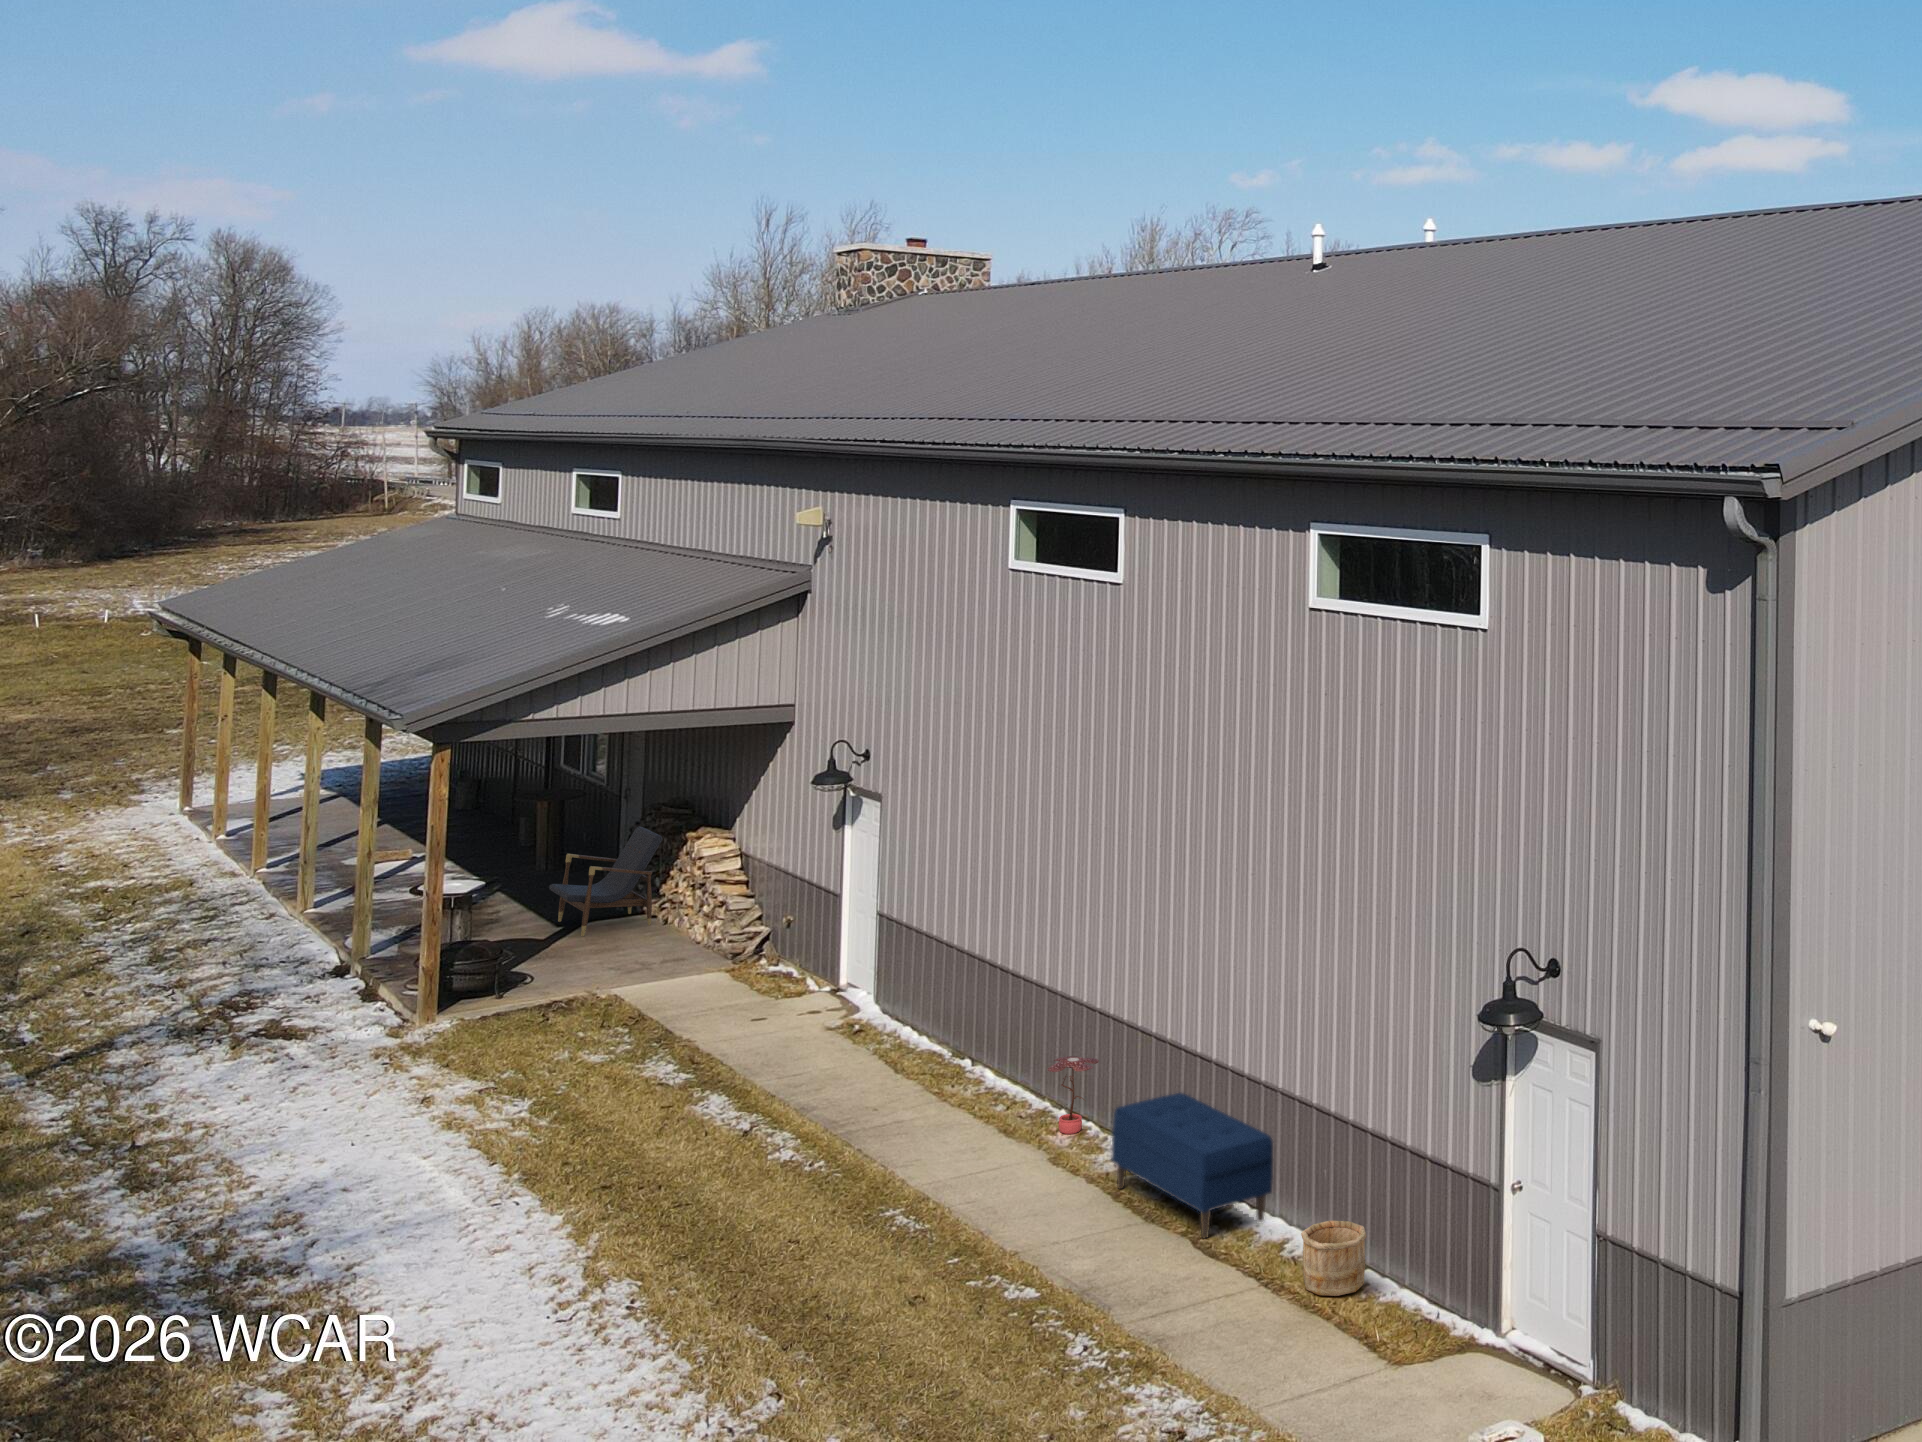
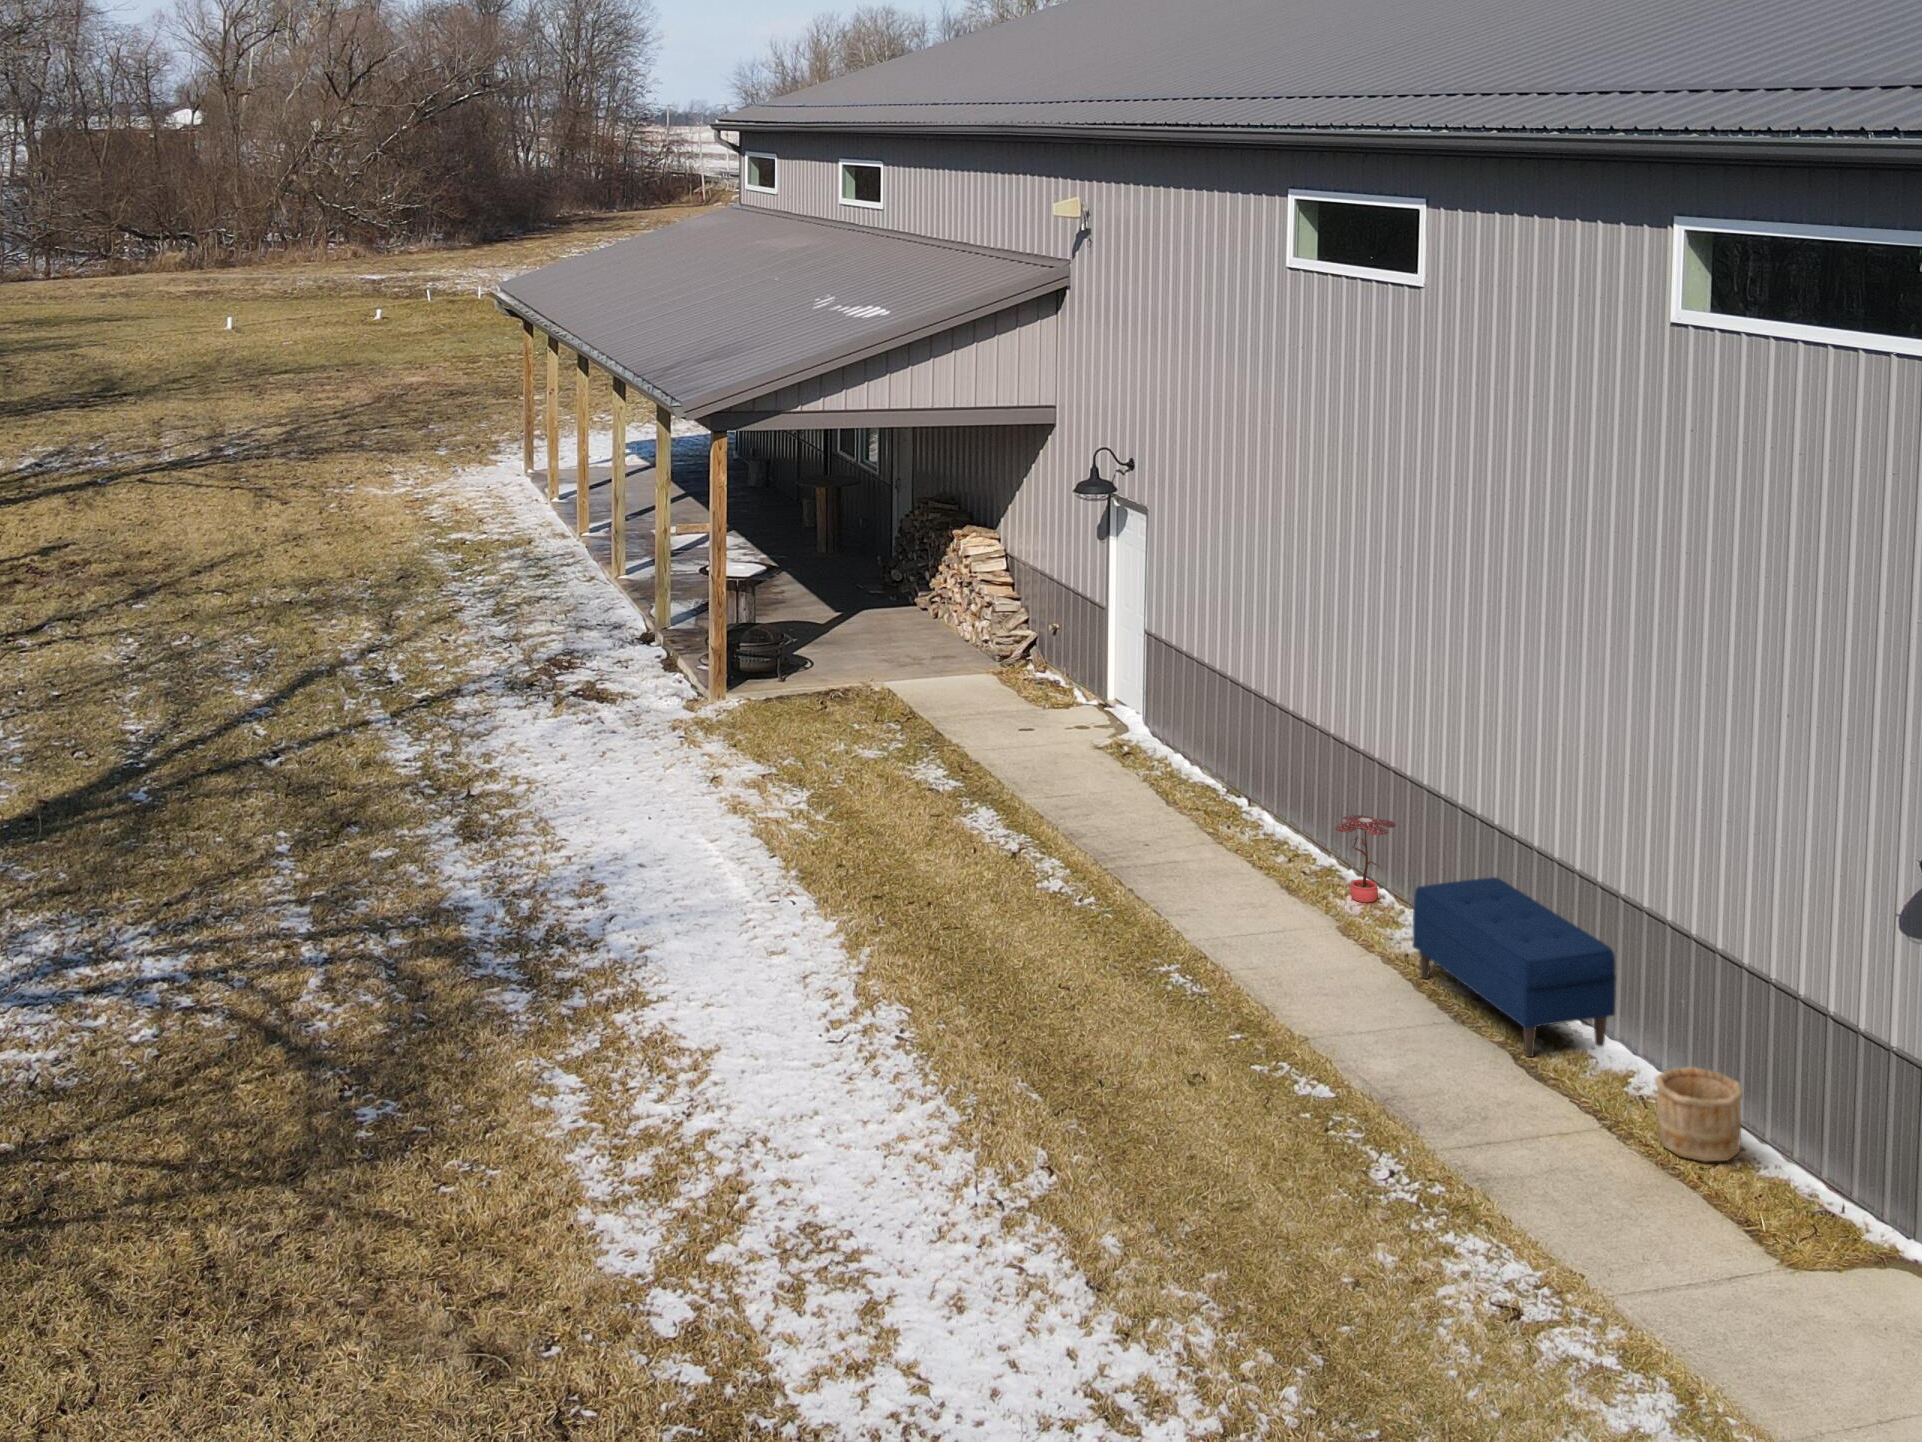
lounge chair: present [549,827,662,936] -> none [825,514,928,623]

